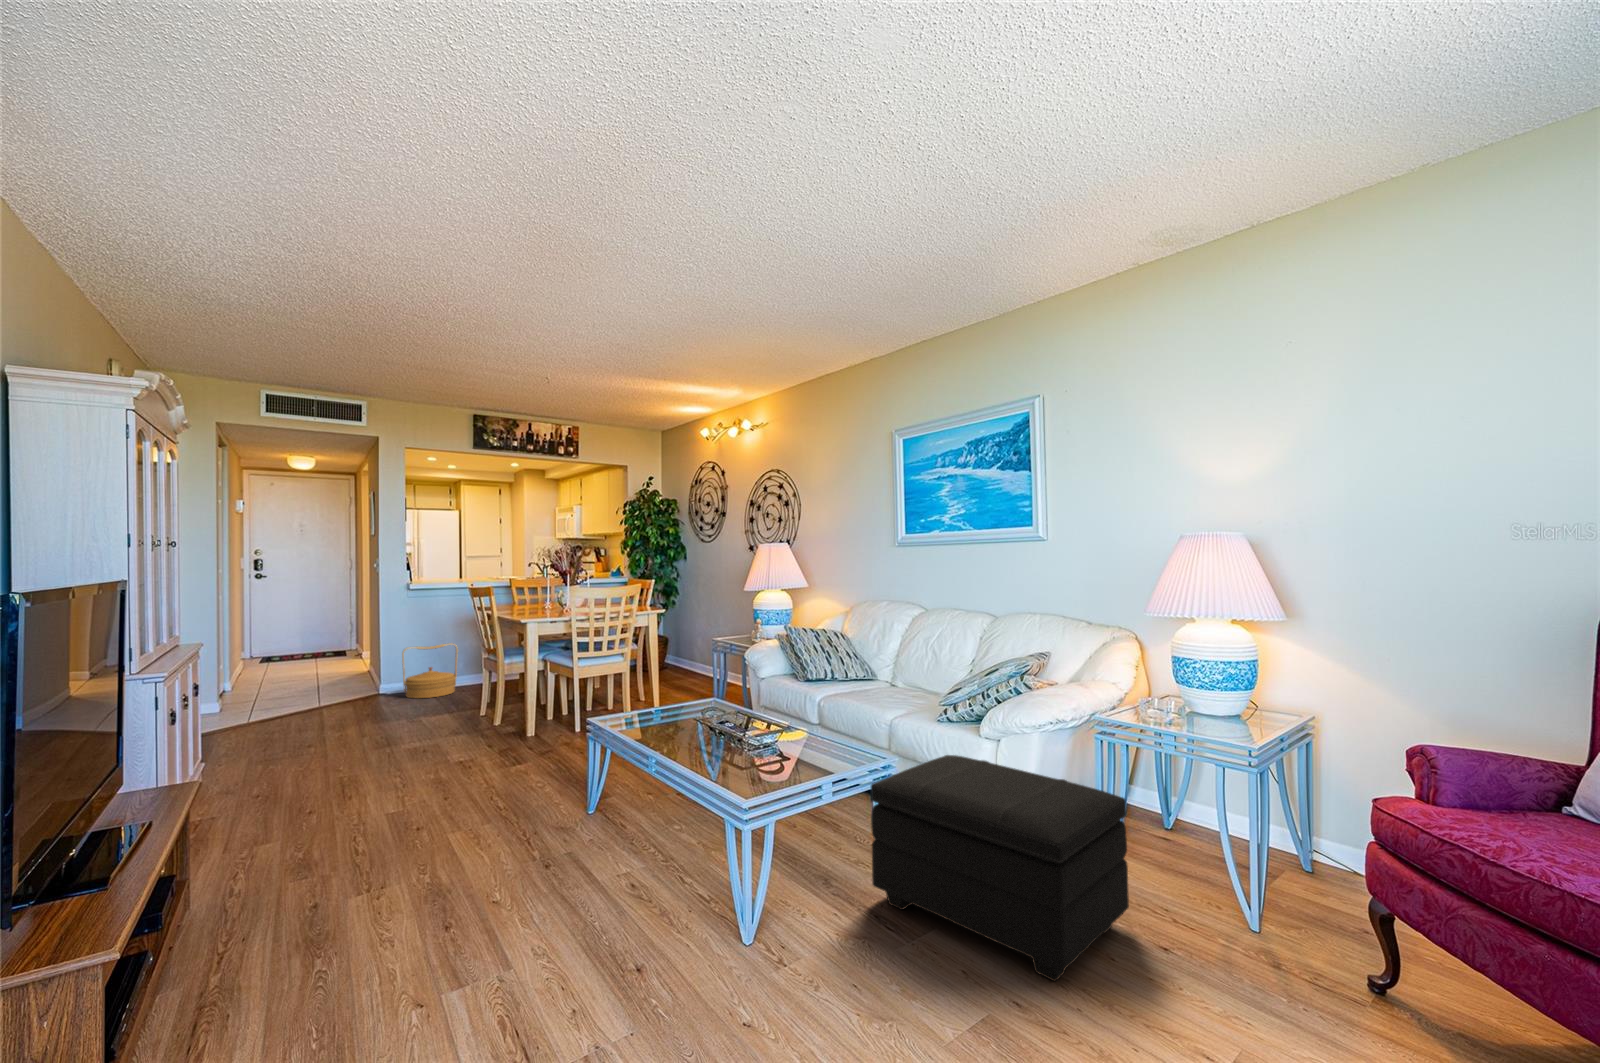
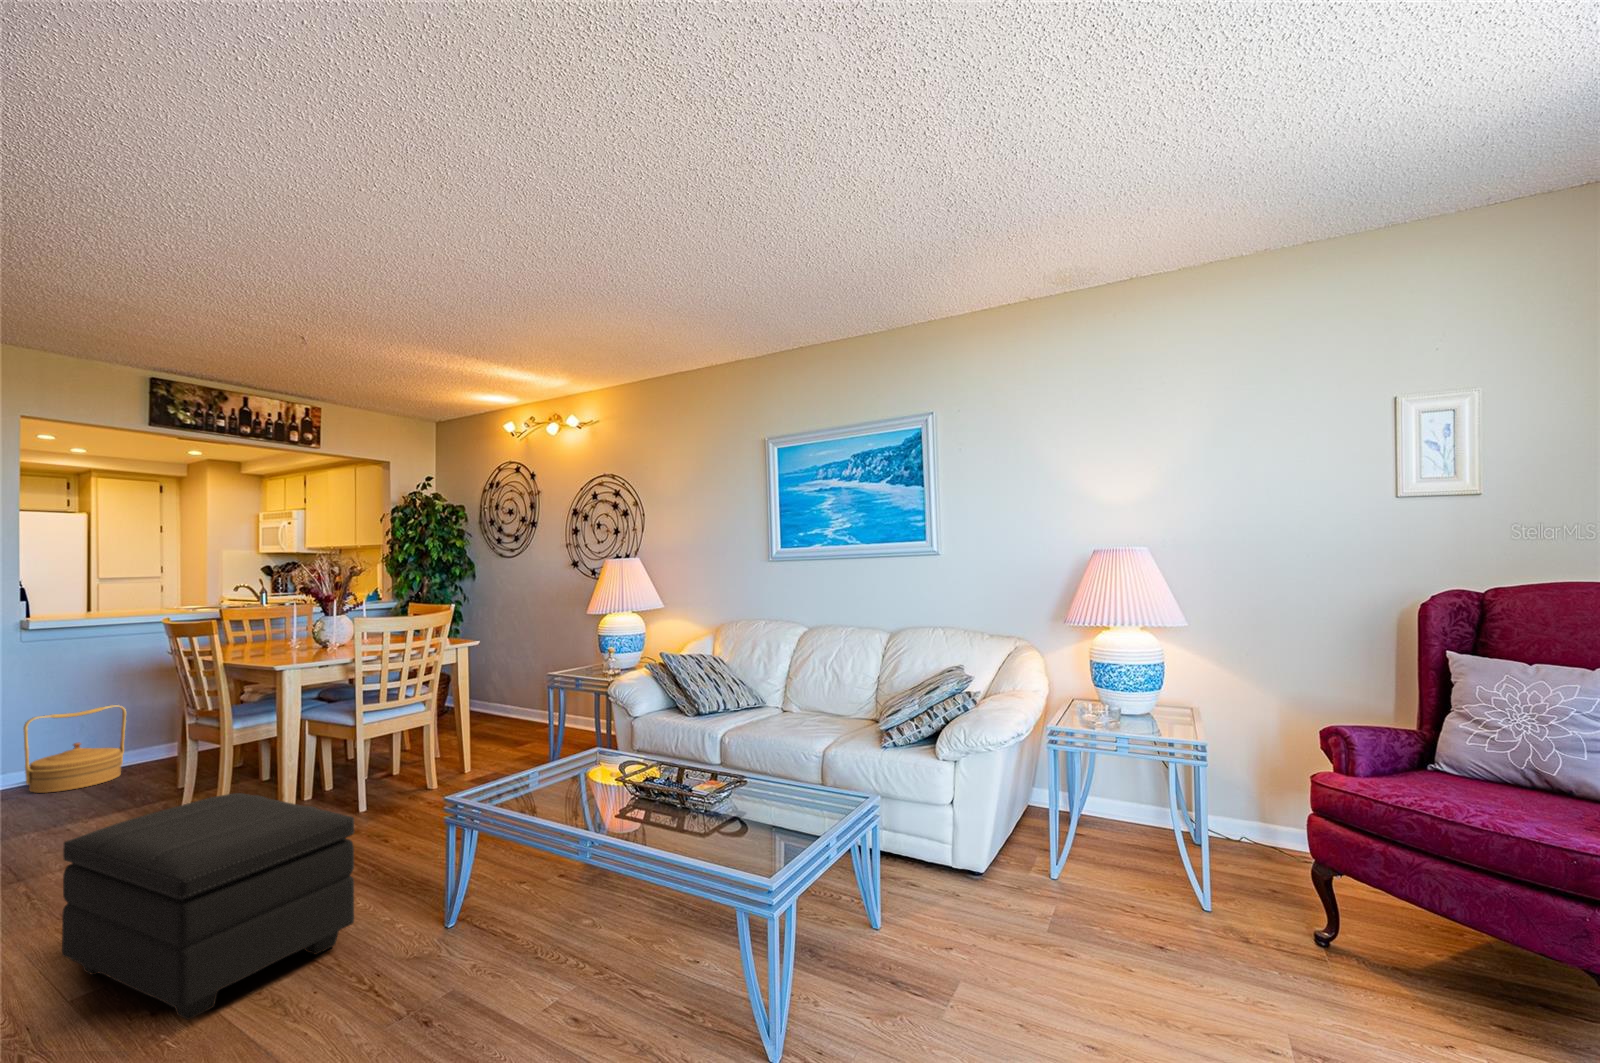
footstool: present [871,755,1129,981] -> present [62,793,354,1020]

